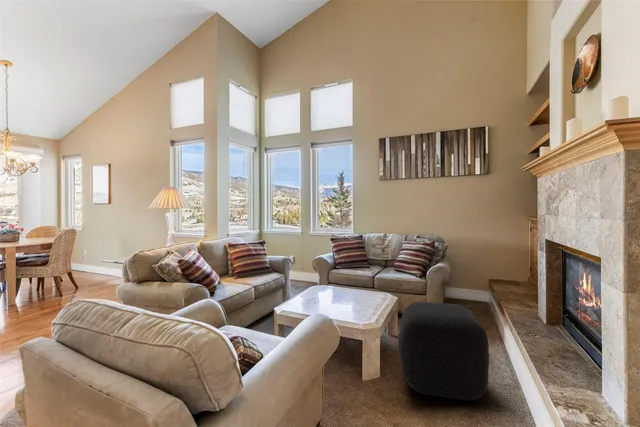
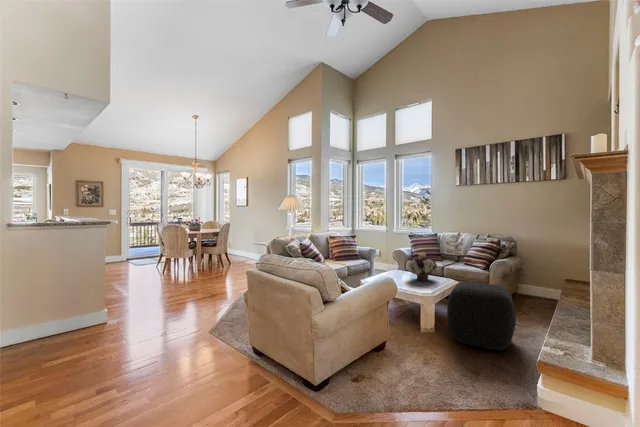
flower arrangement: none [338,263,376,302] -> present [408,253,438,281]

